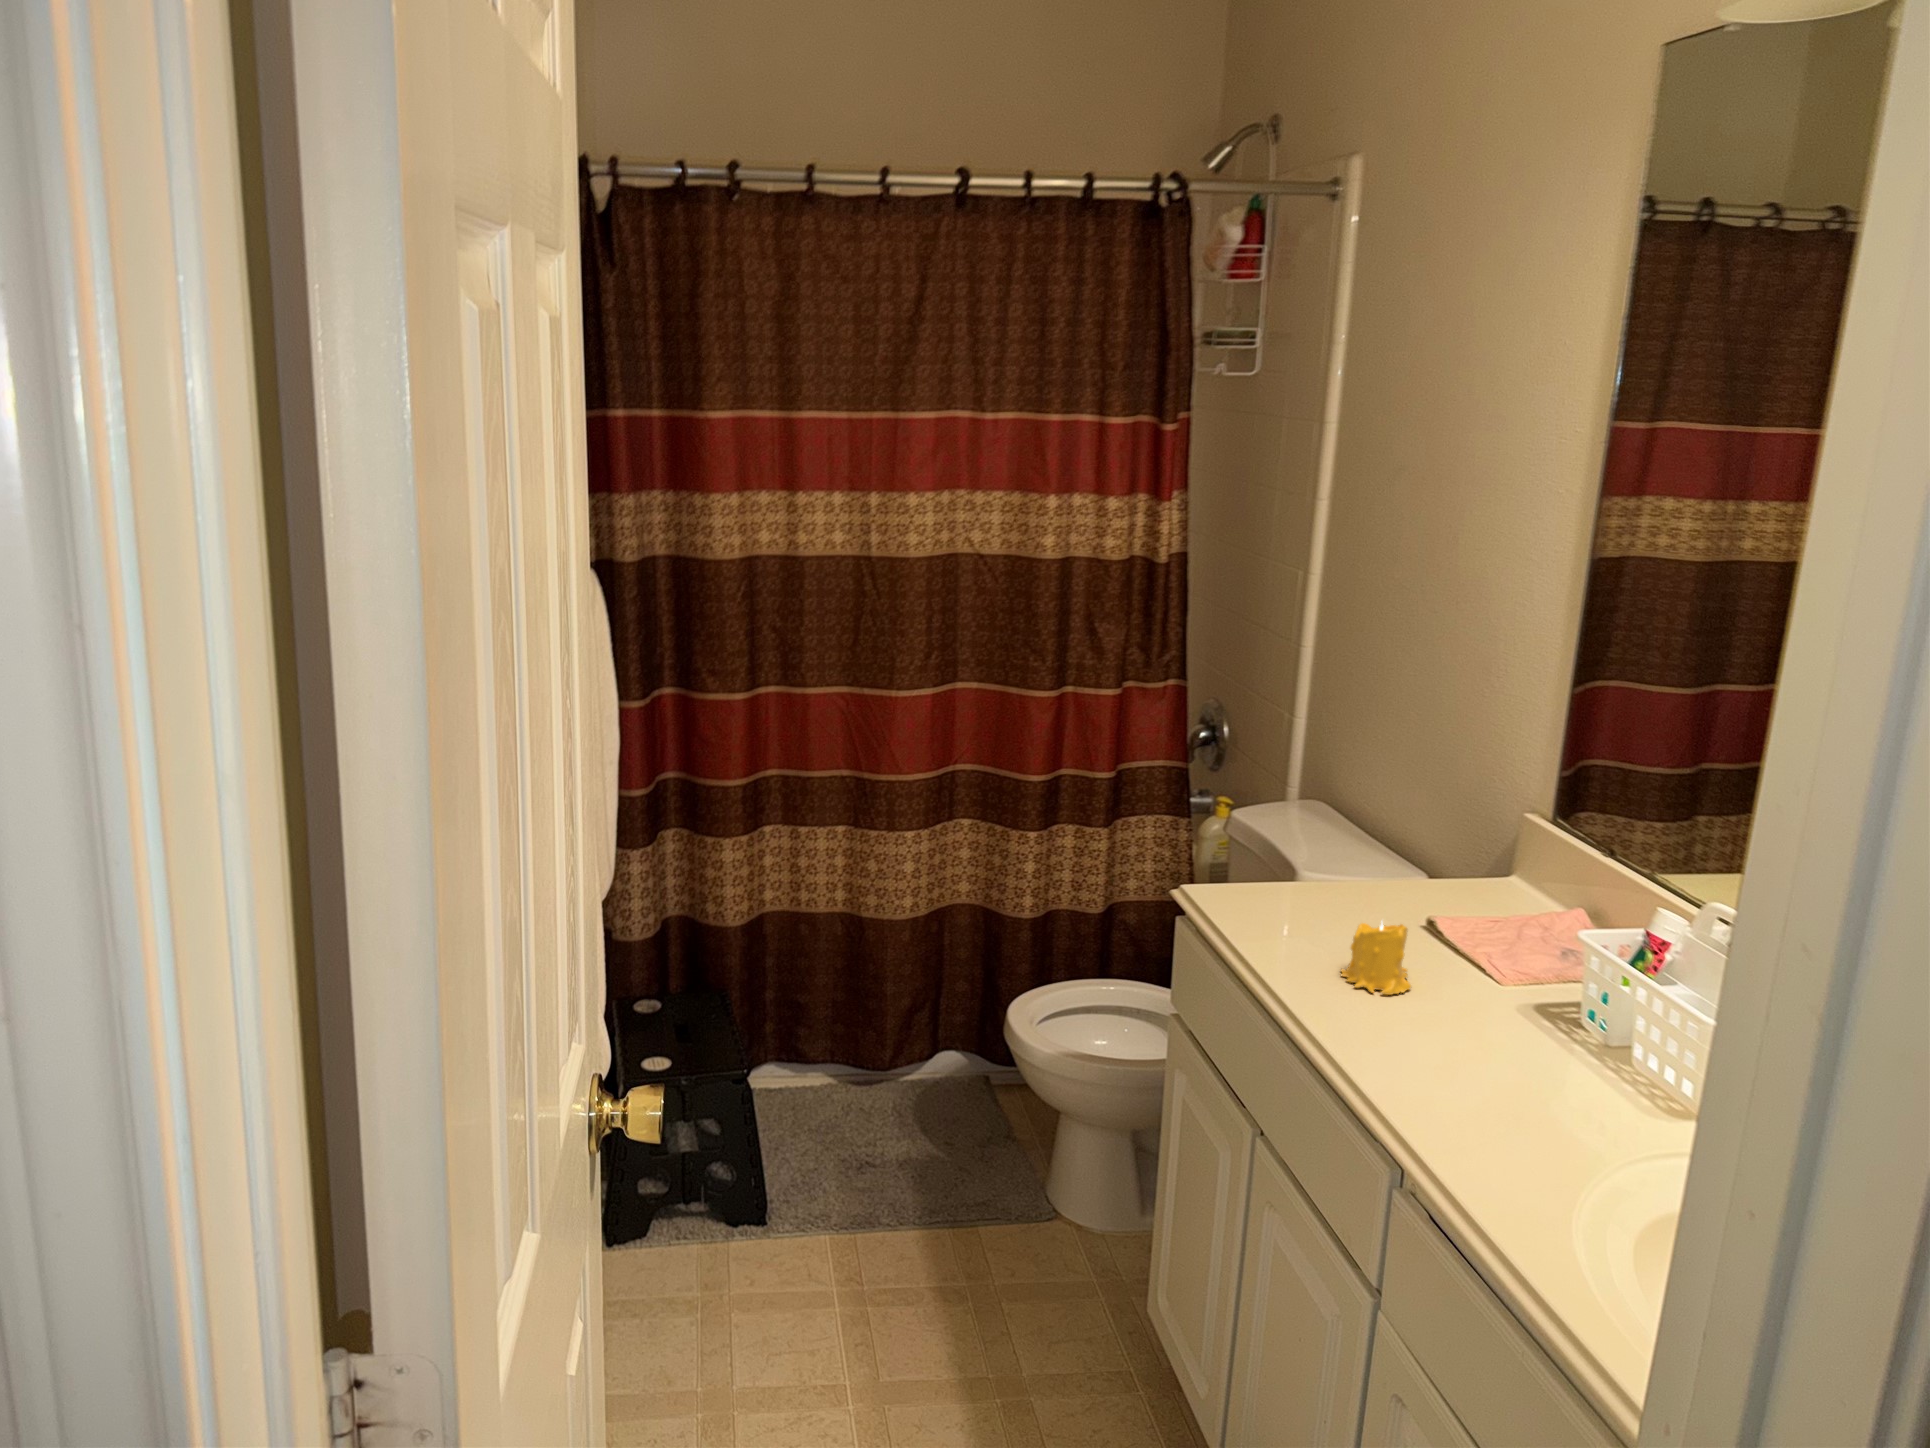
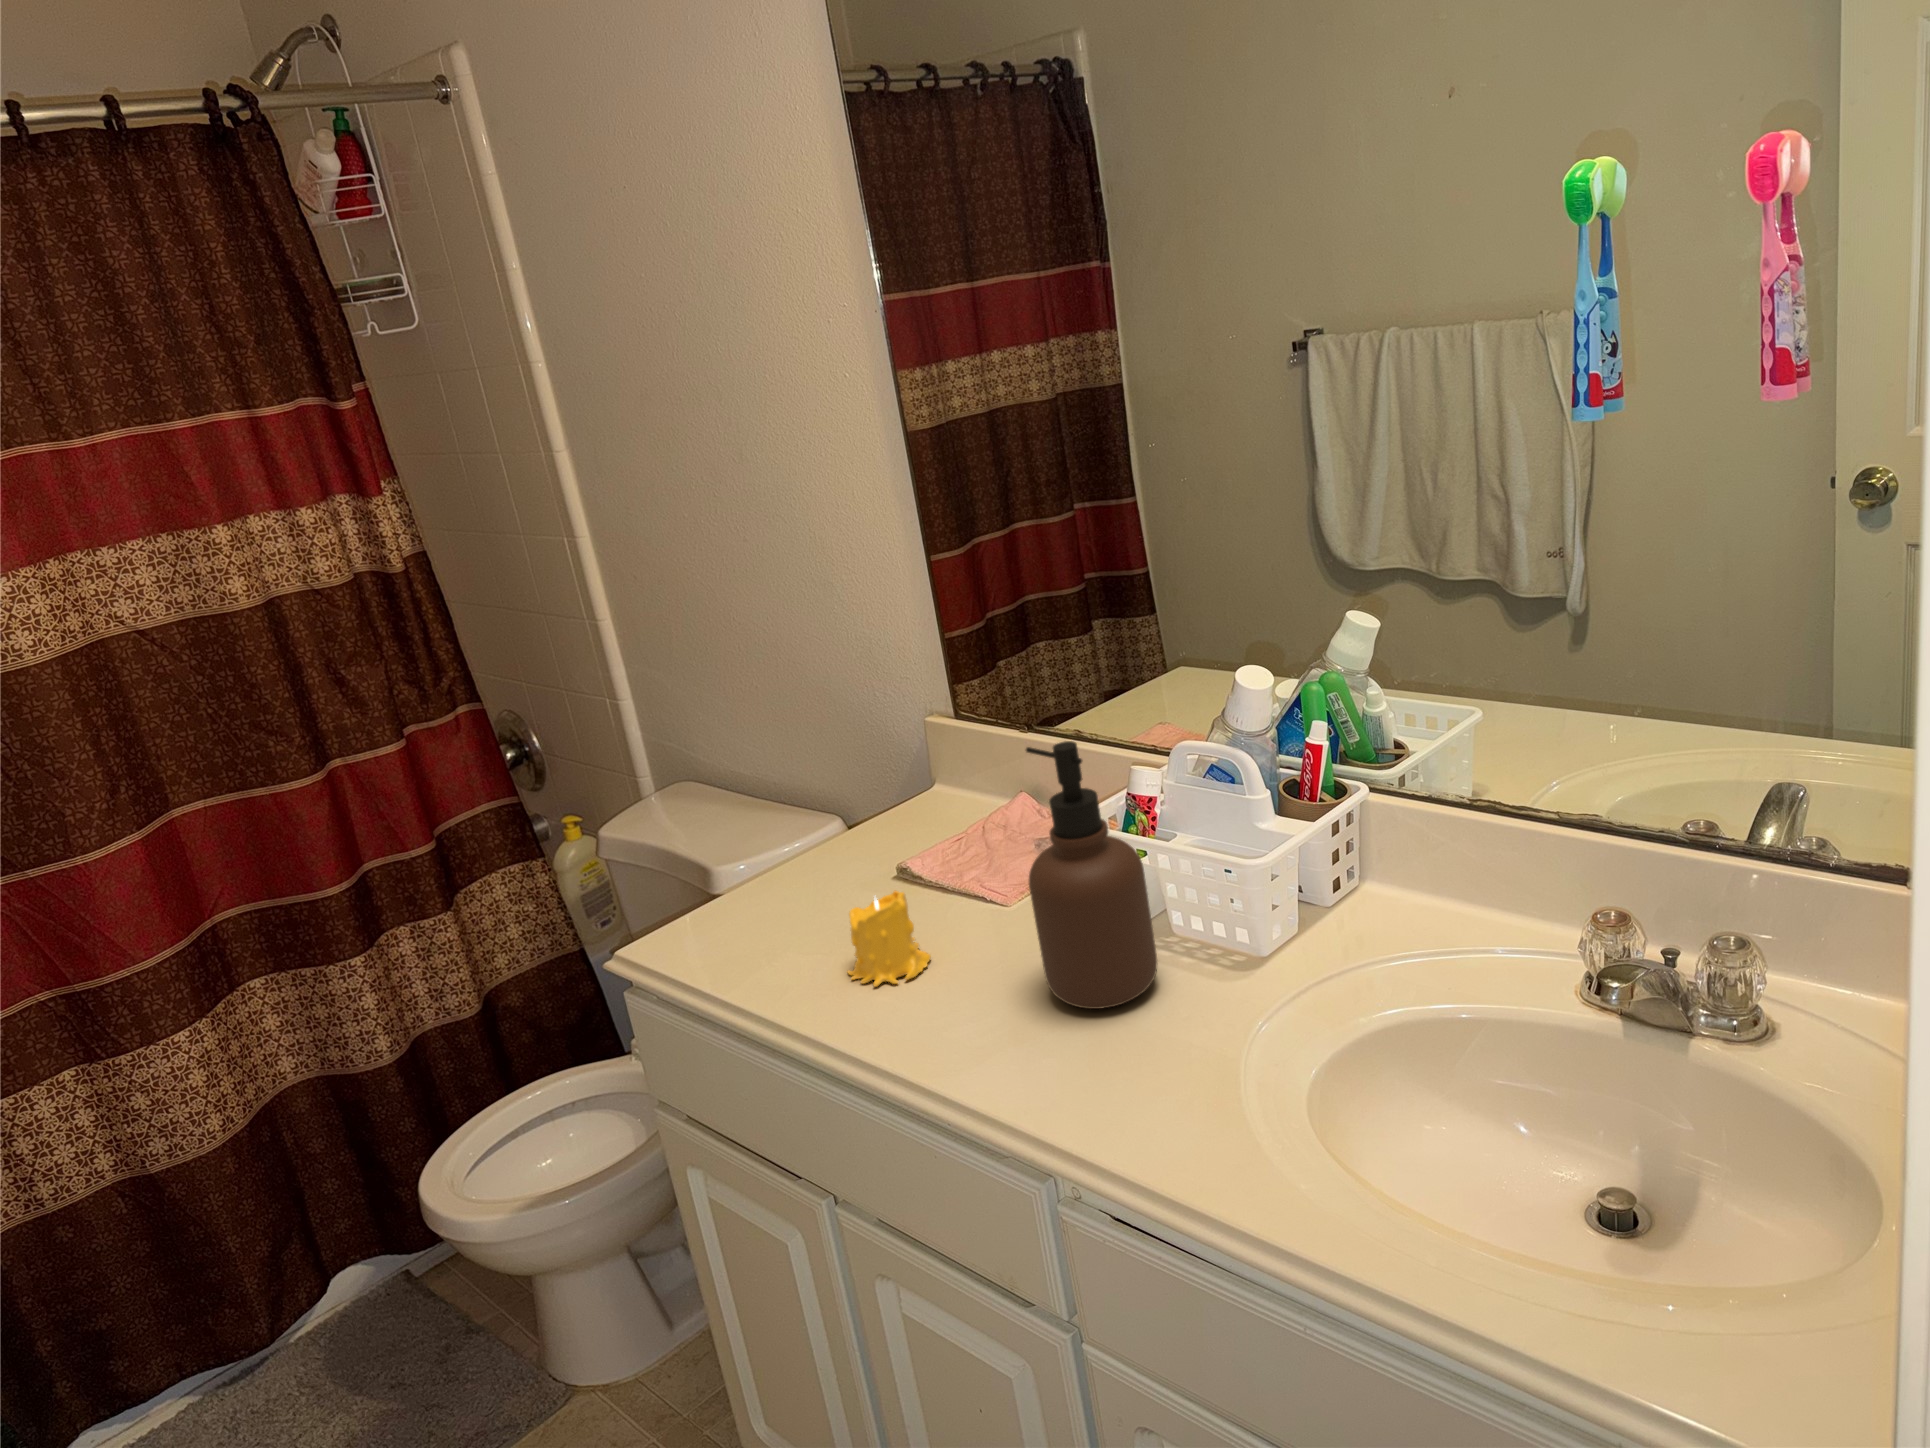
soap dispenser: none [1486,848,1604,1086] -> present [1026,741,1158,1009]

